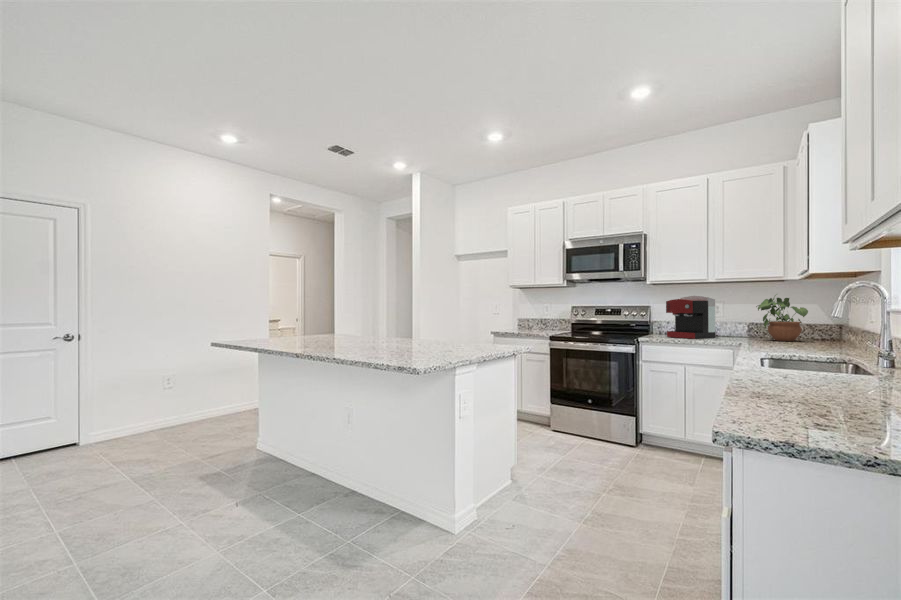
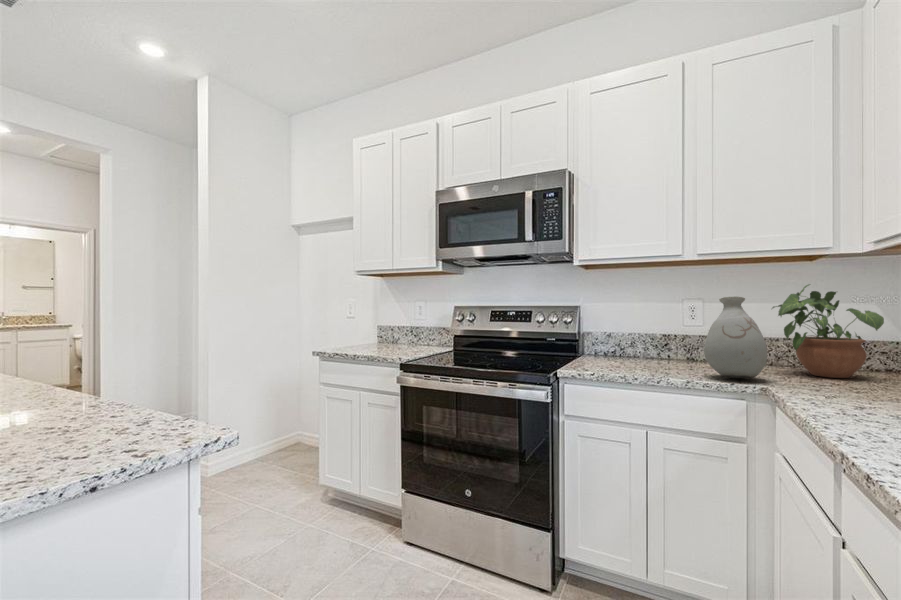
coffee maker: present [666,296,716,339] -> none [607,288,692,370]
vase: none [715,301,746,341] -> present [704,296,767,378]

